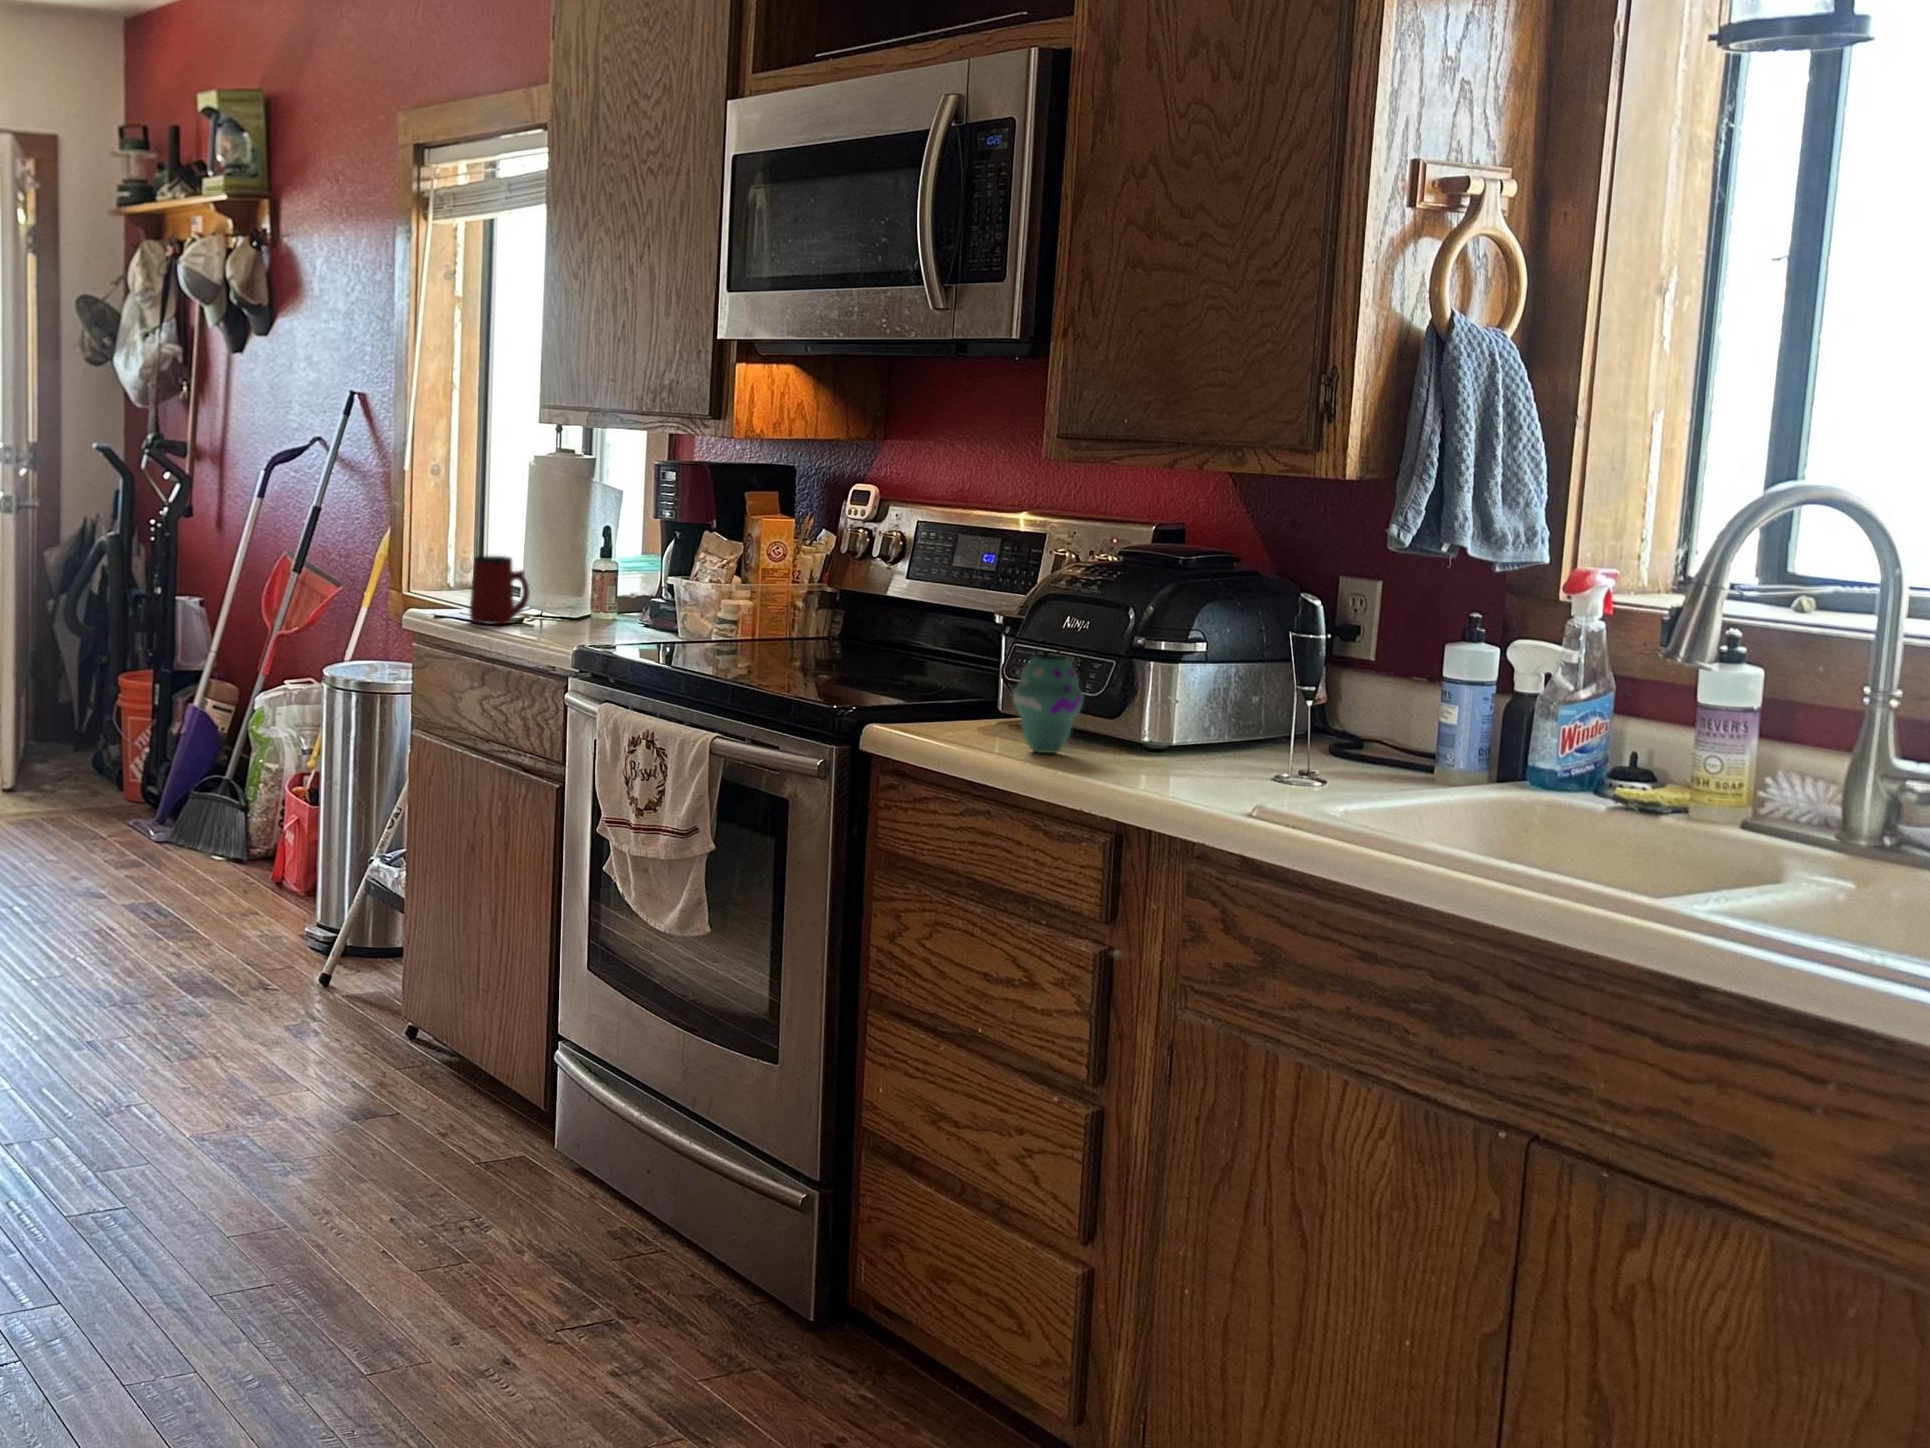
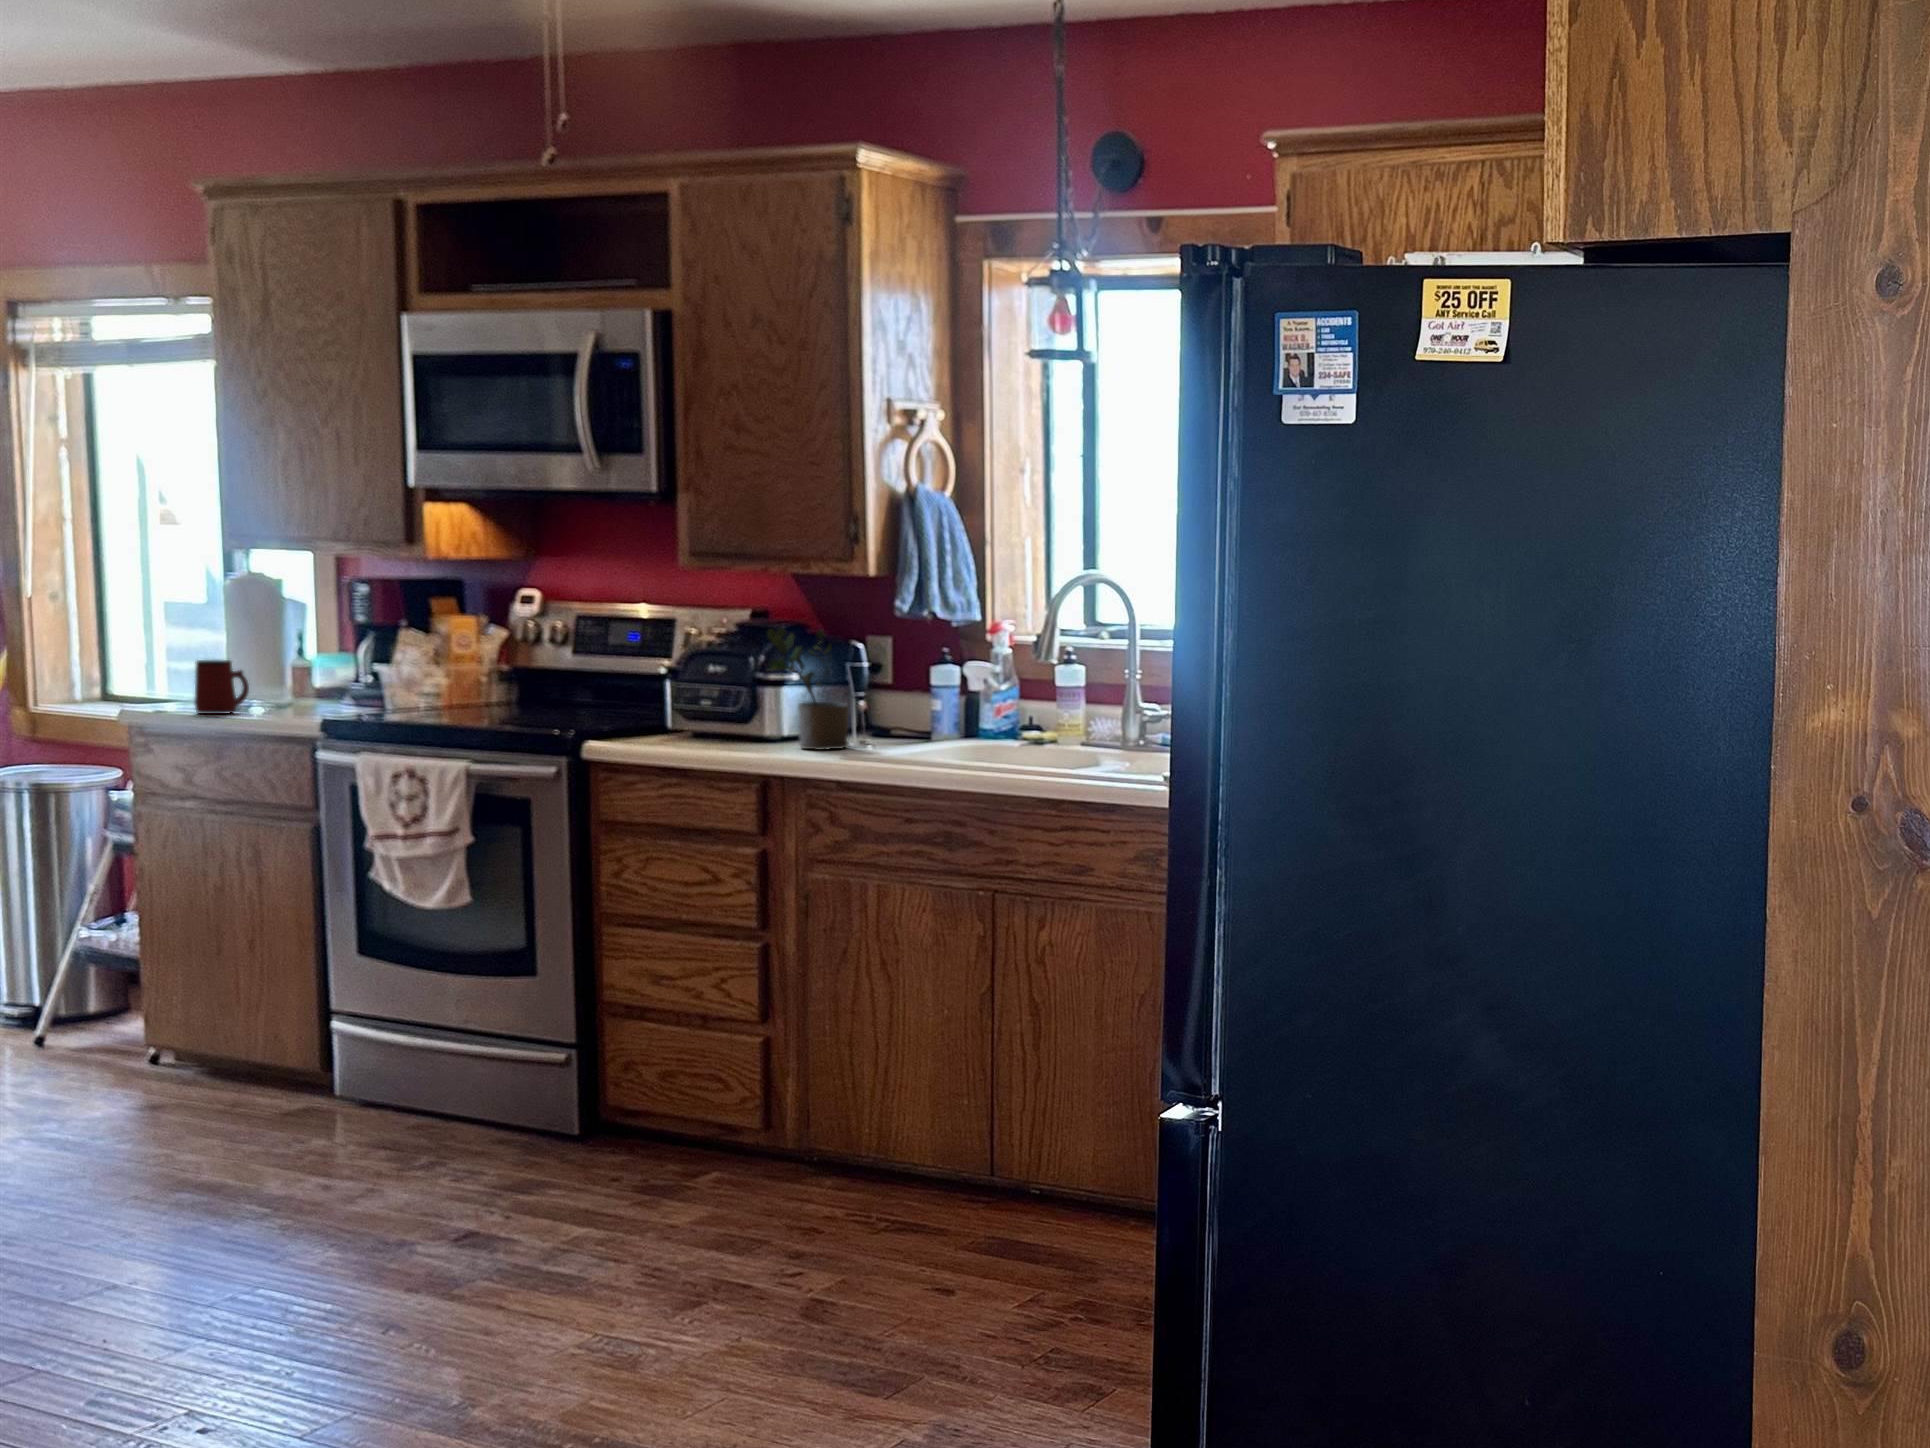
potted plant: none [1141,567,1283,790] -> present [766,628,849,750]
vase: present [1013,655,1084,753] -> none [688,686,732,745]

